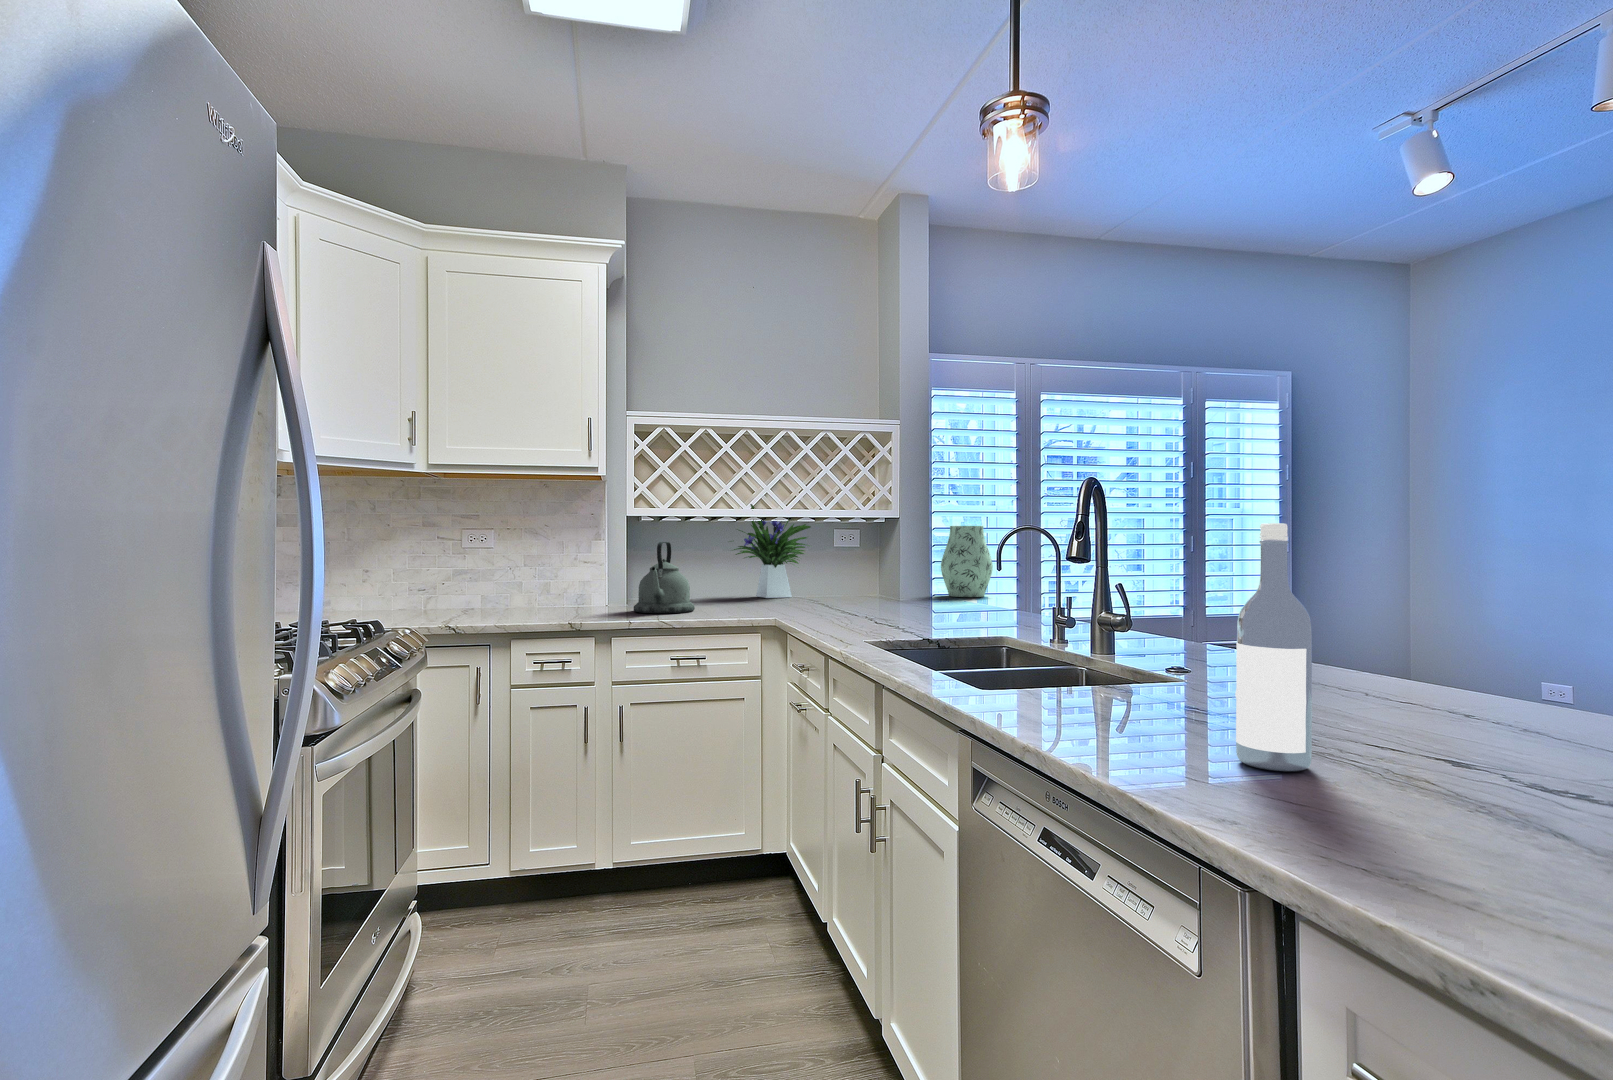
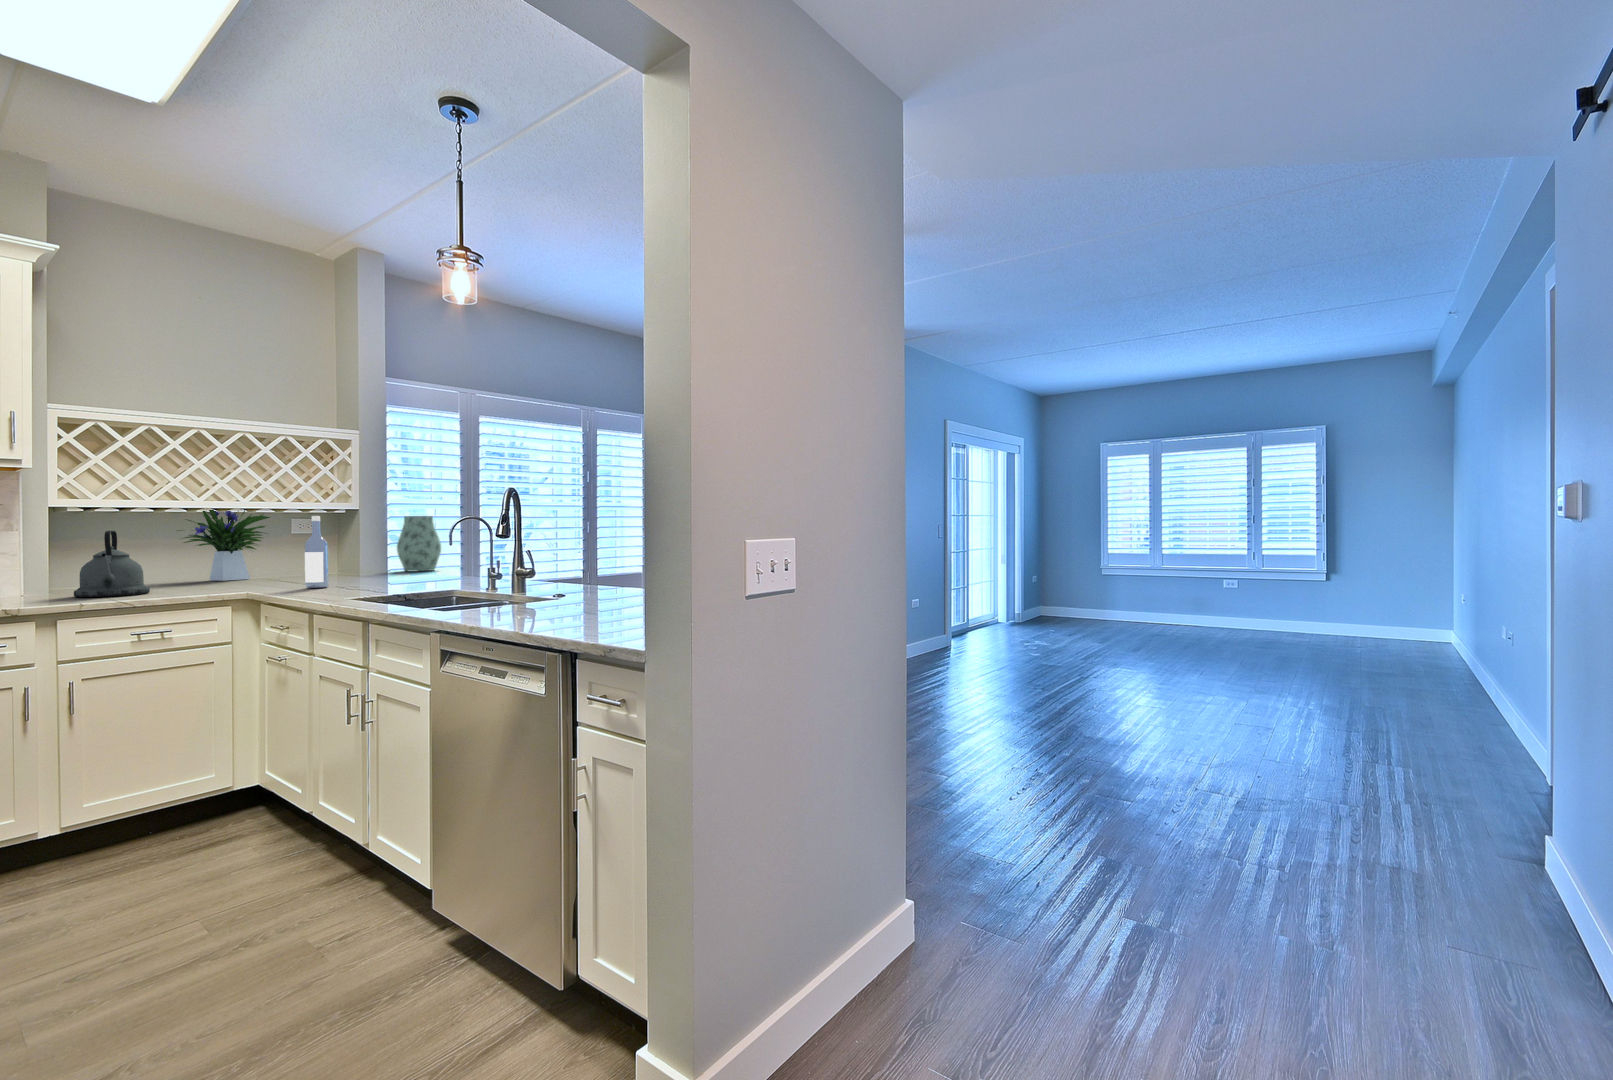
wine bottle: present [1235,523,1312,771] -> present [305,516,329,588]

